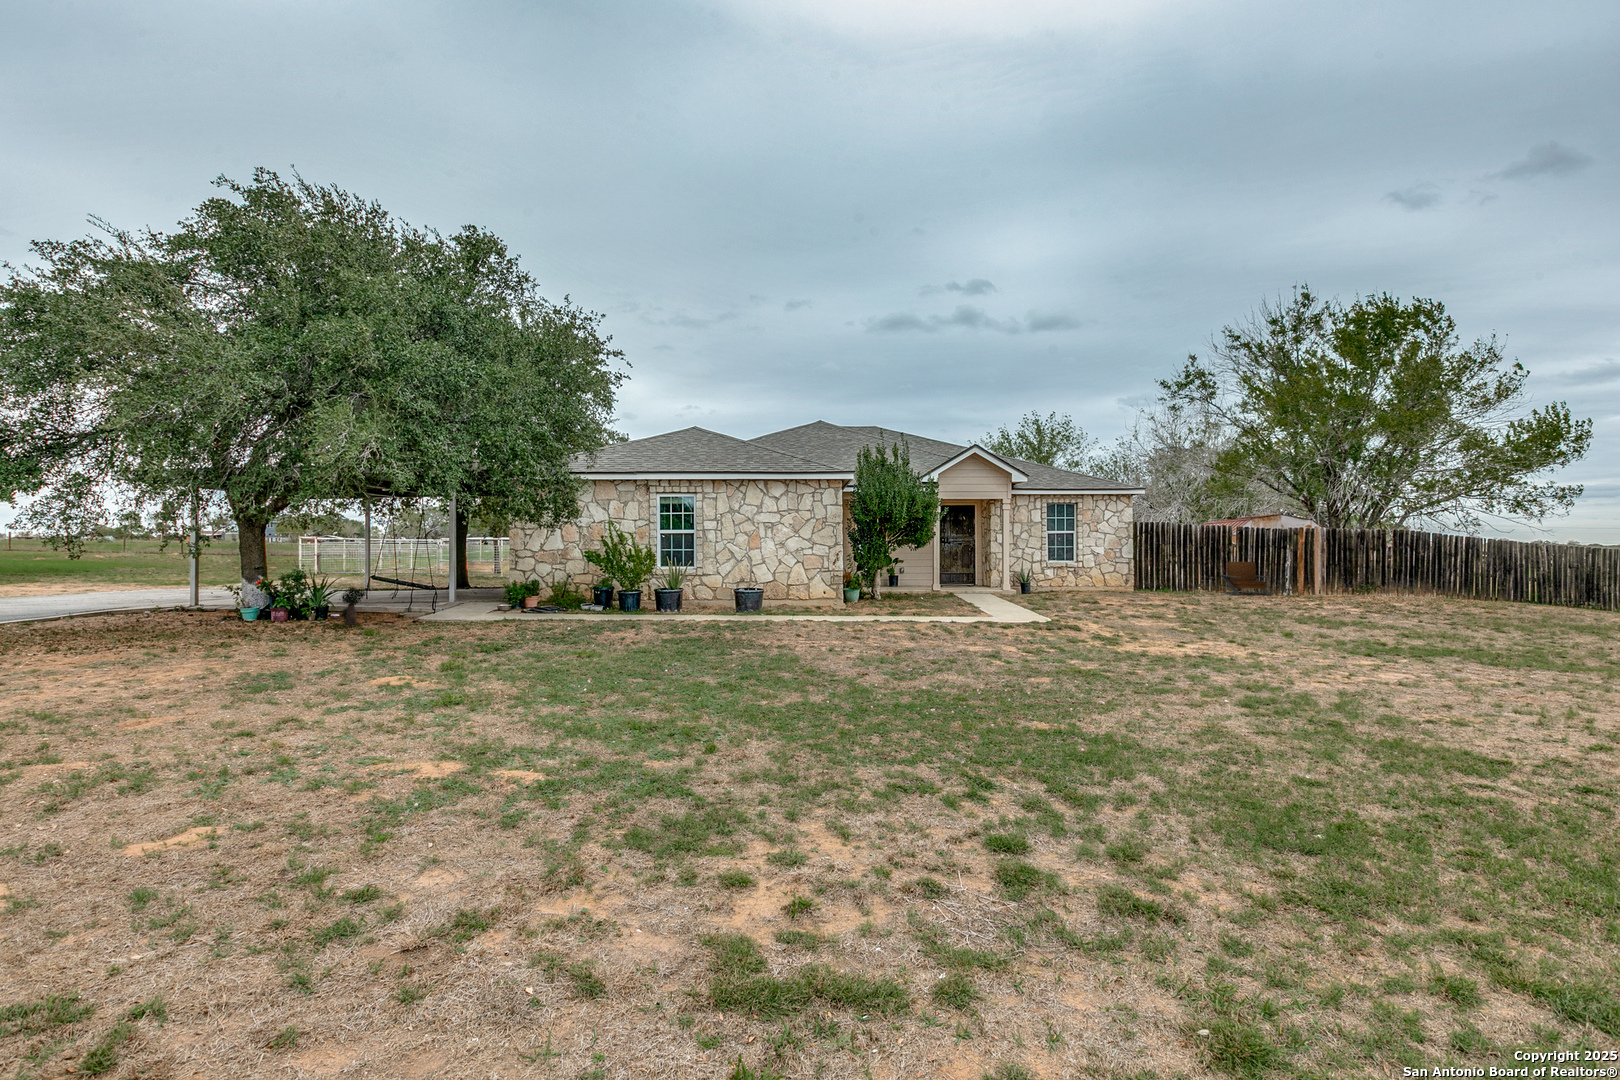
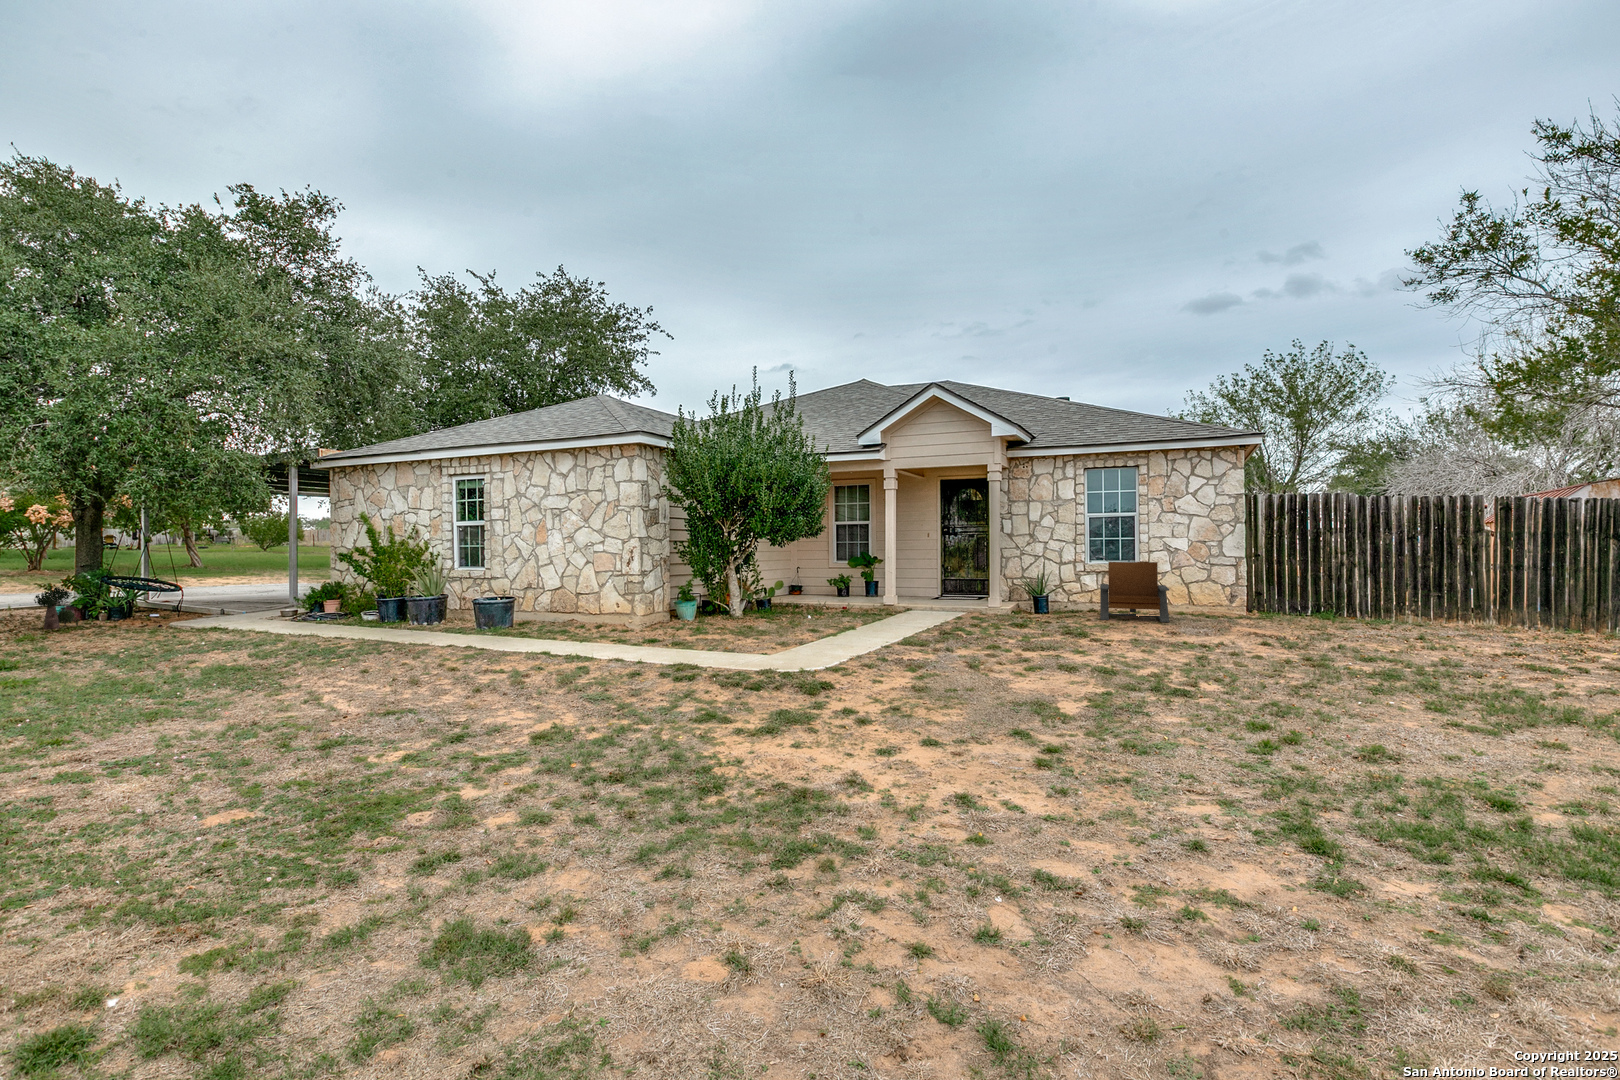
lounge chair: present [1221,562,1271,595] -> present [1100,562,1169,622]

